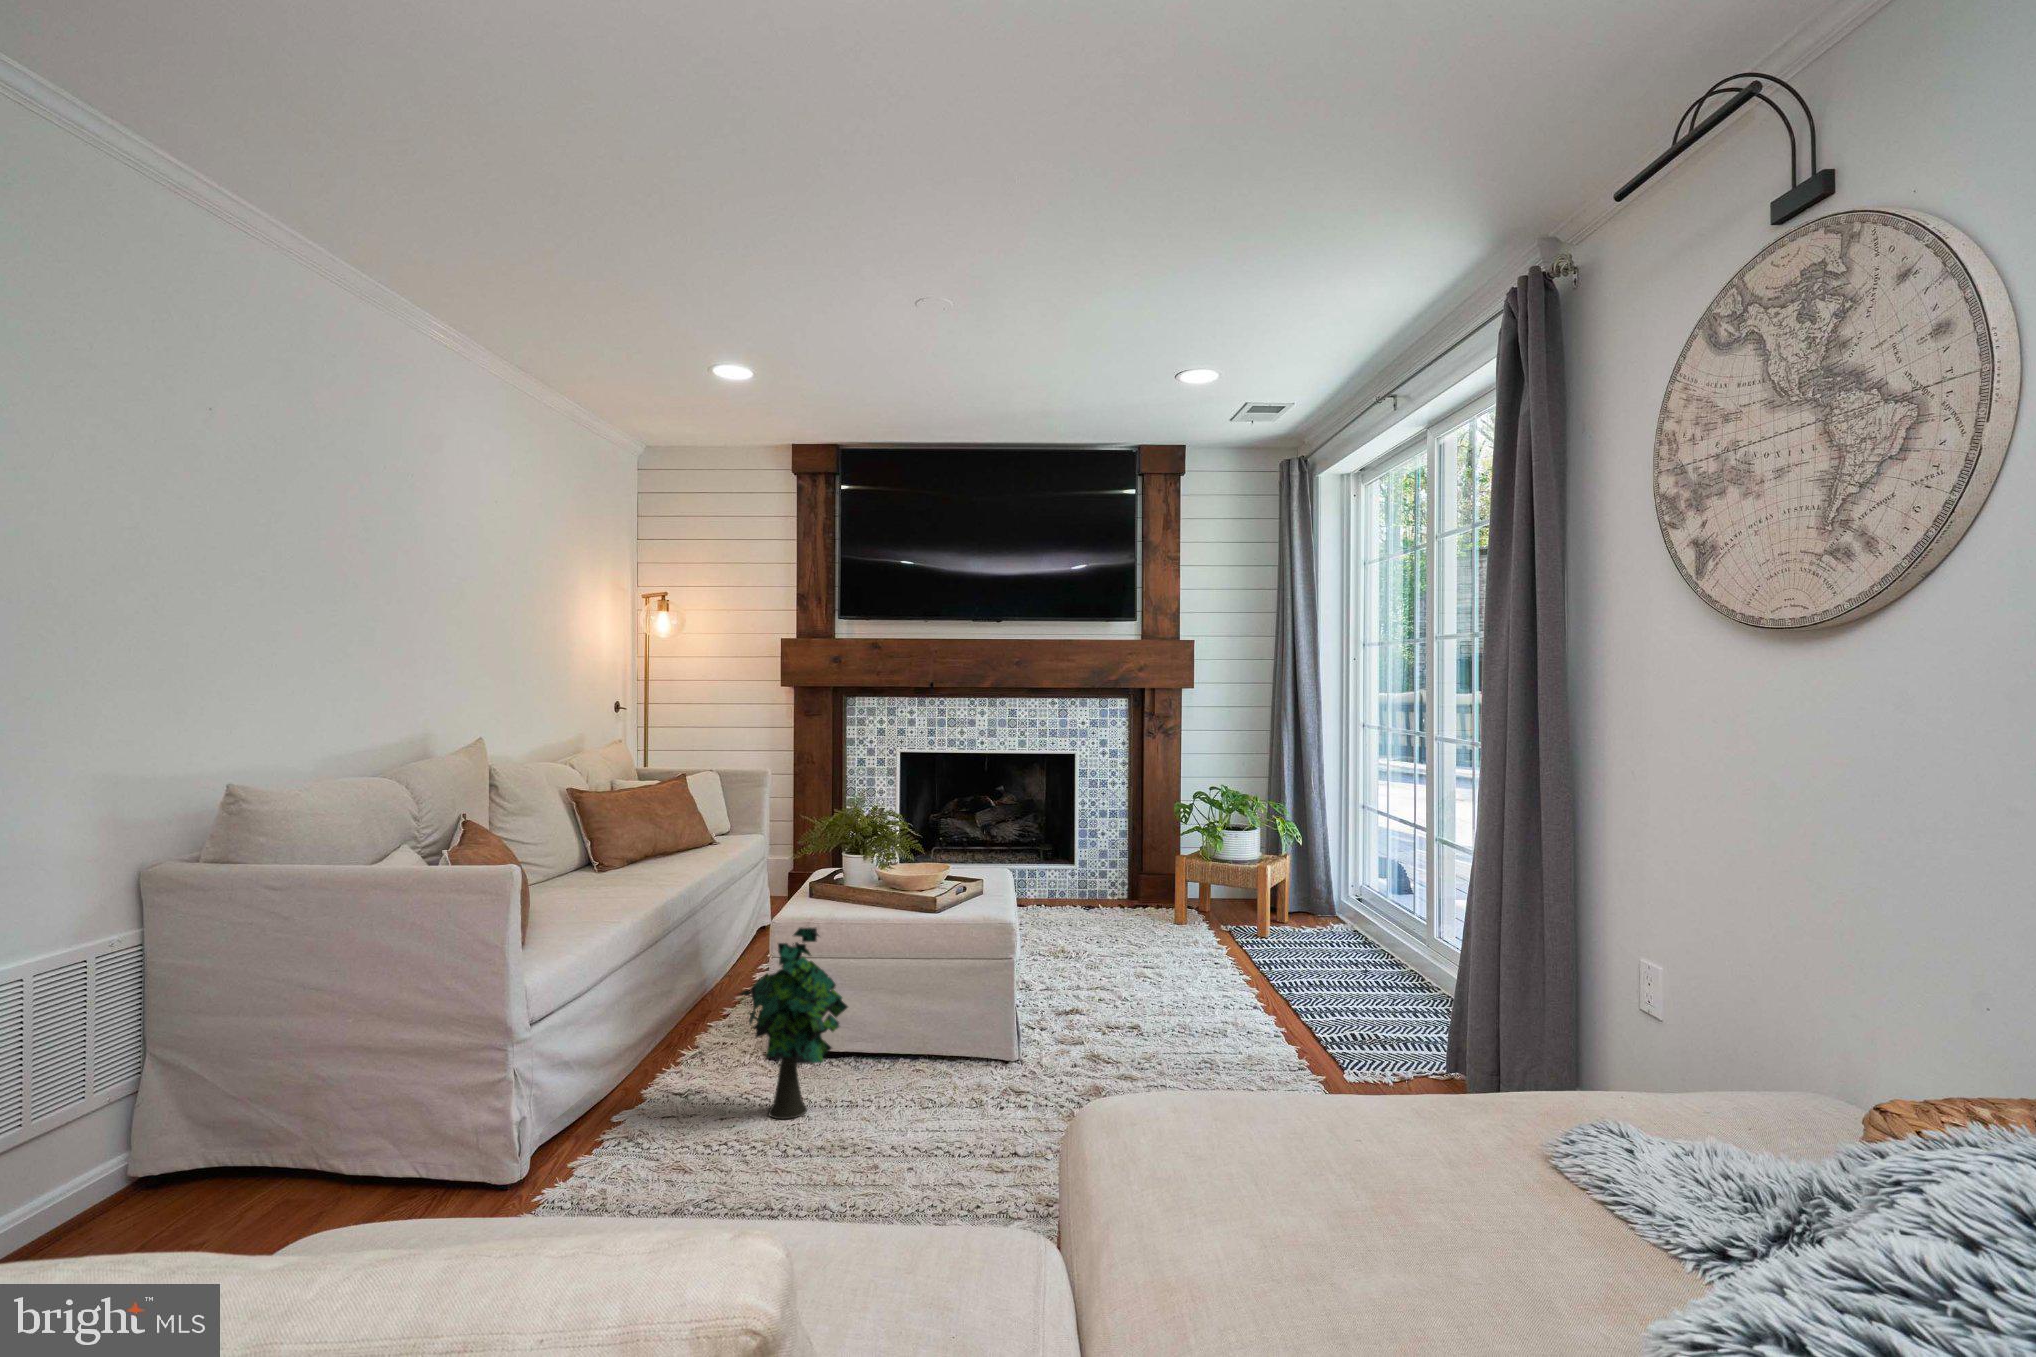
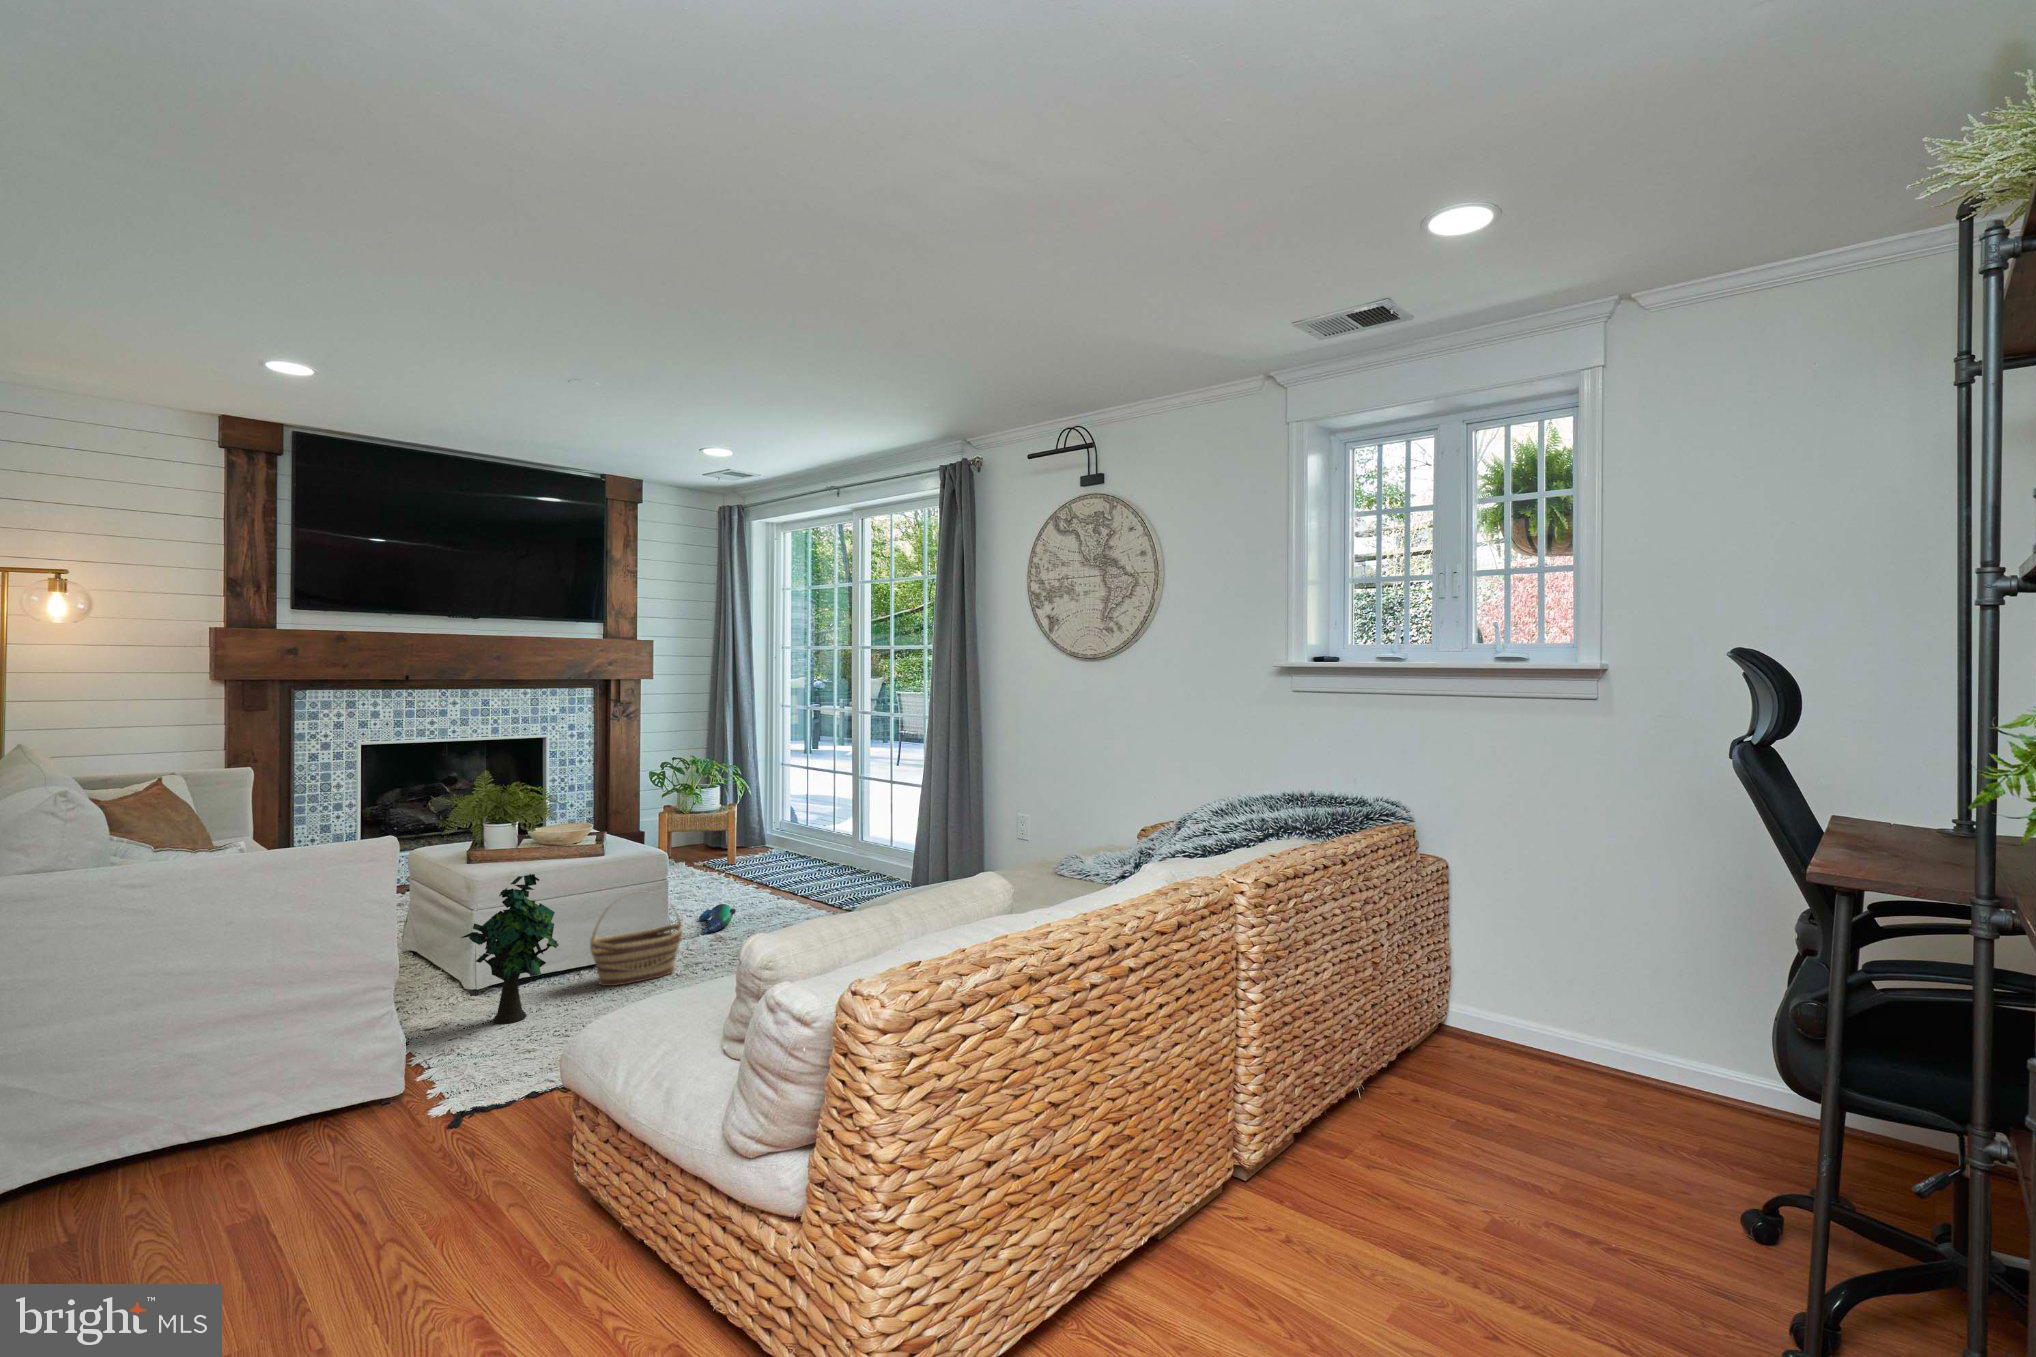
basket: none [914,969,1037,1099] -> present [590,892,682,986]
plush toy: none [1121,1000,1175,1040] -> present [699,904,736,933]

